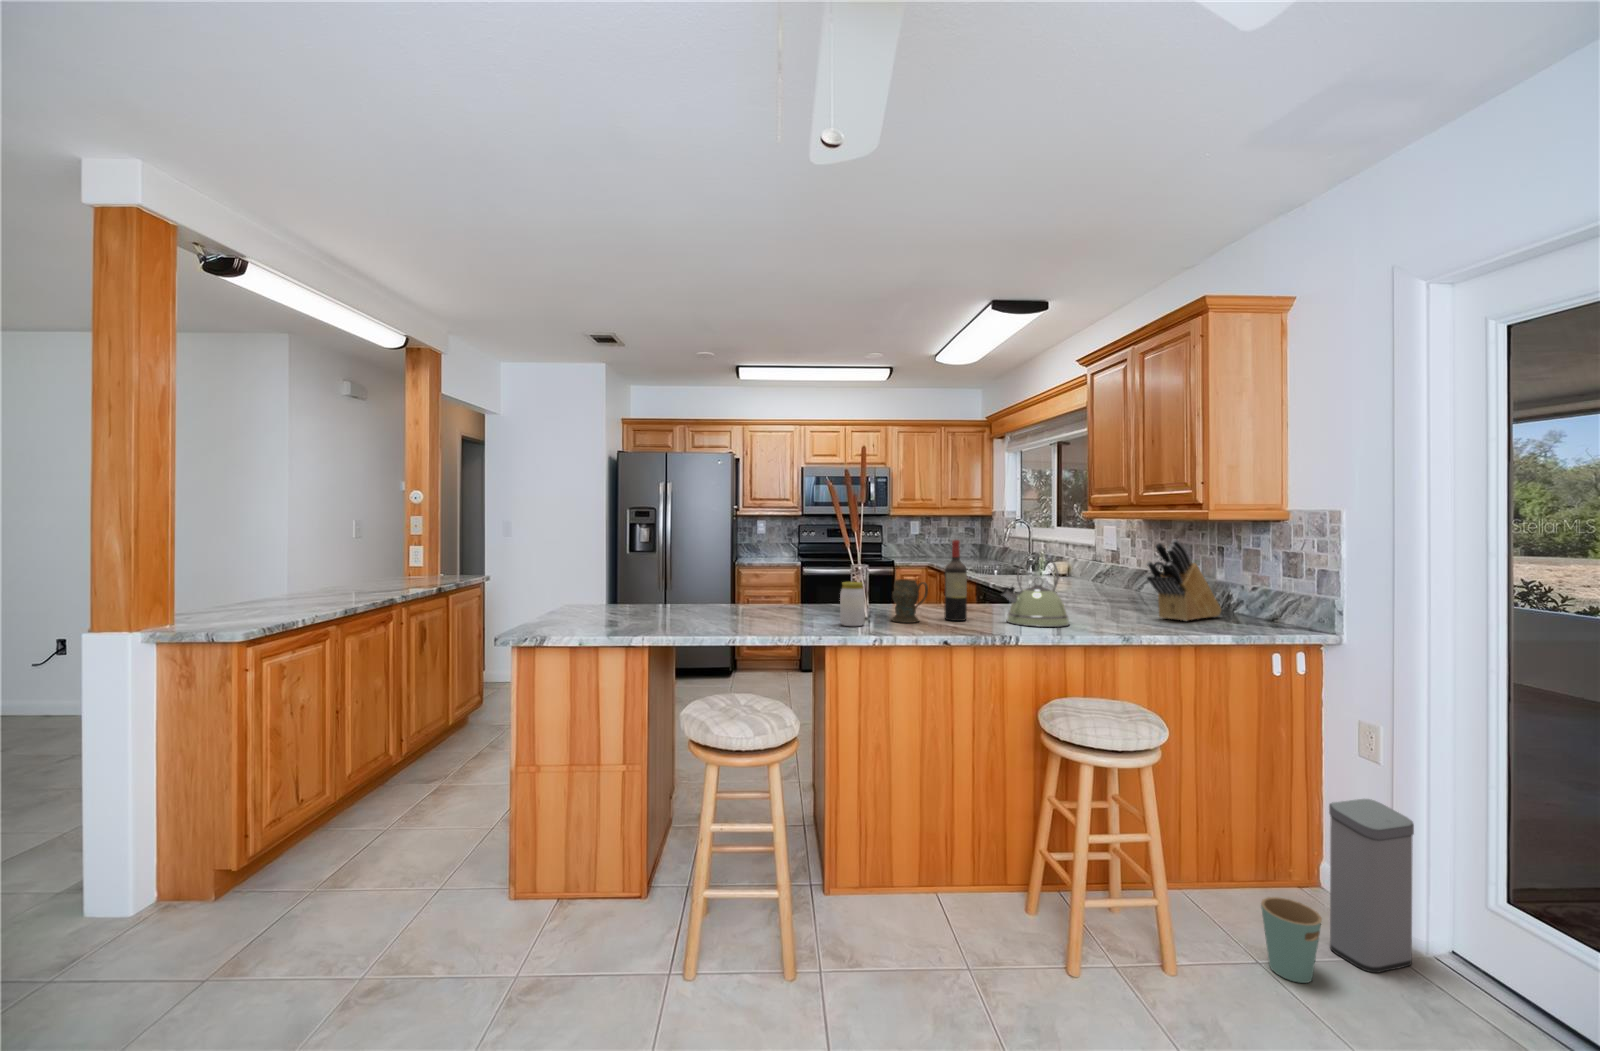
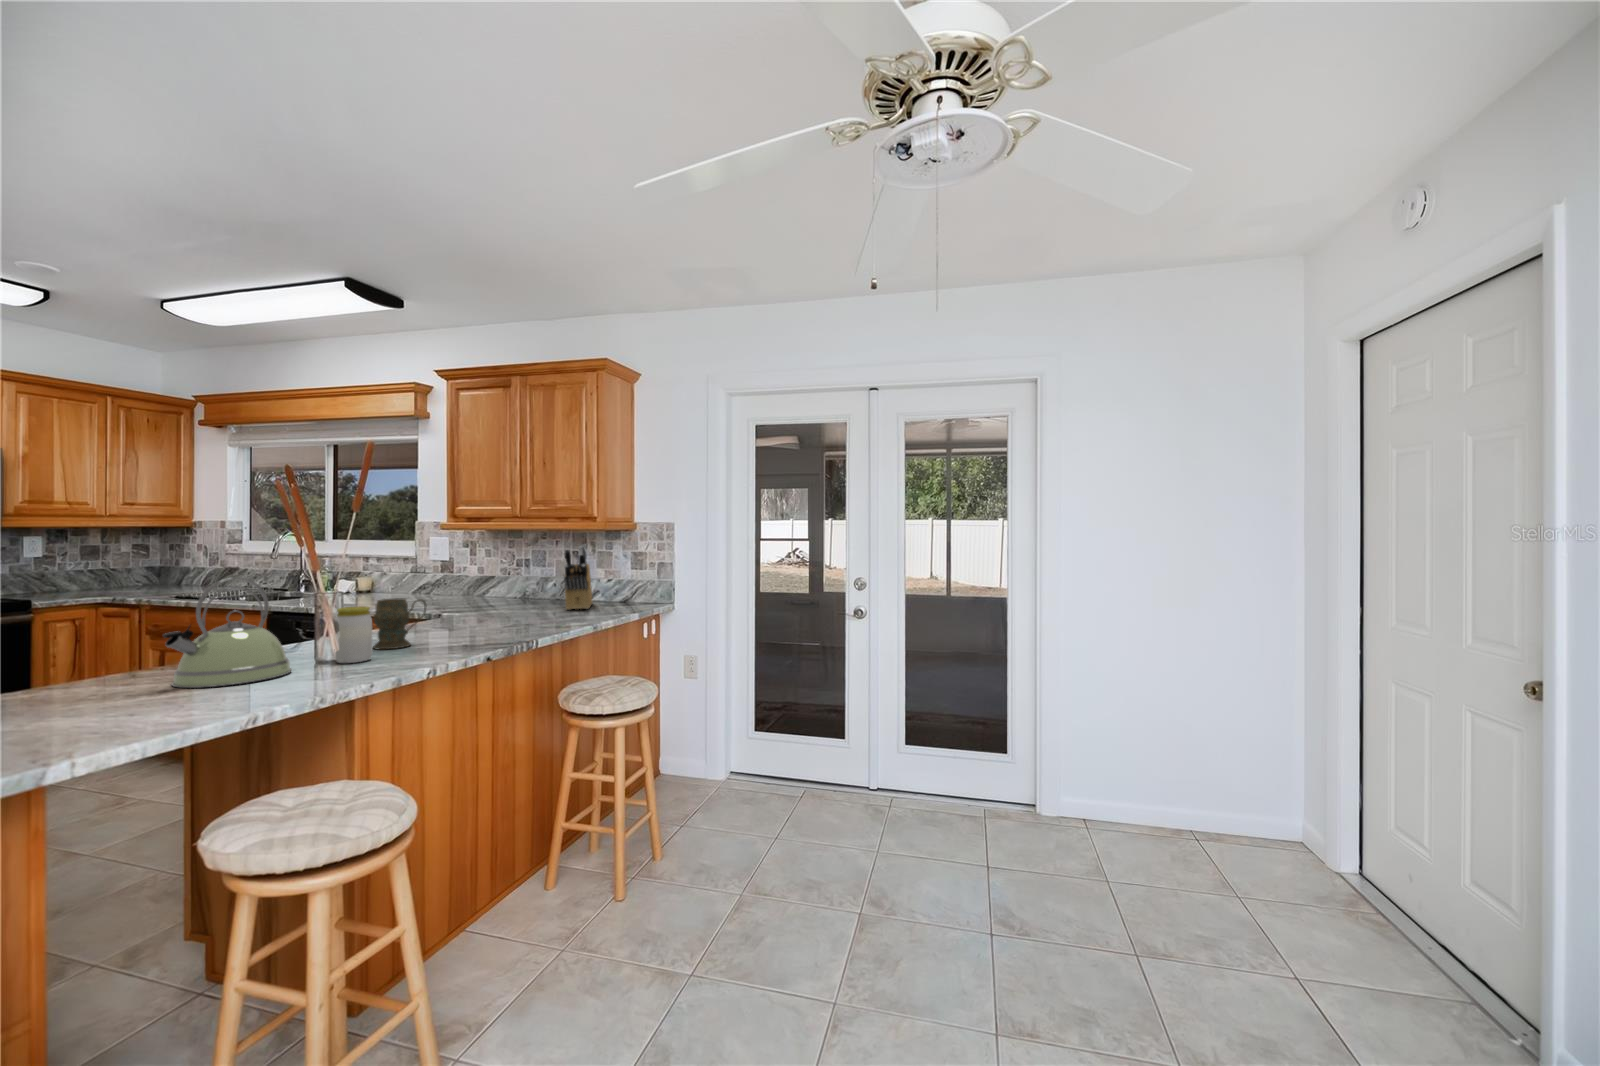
wine bottle: present [944,540,967,621] -> none [421,551,448,638]
kettle: present [1001,555,1069,627] -> present [163,577,291,688]
trash can: present [1261,799,1414,983] -> none [690,696,733,818]

